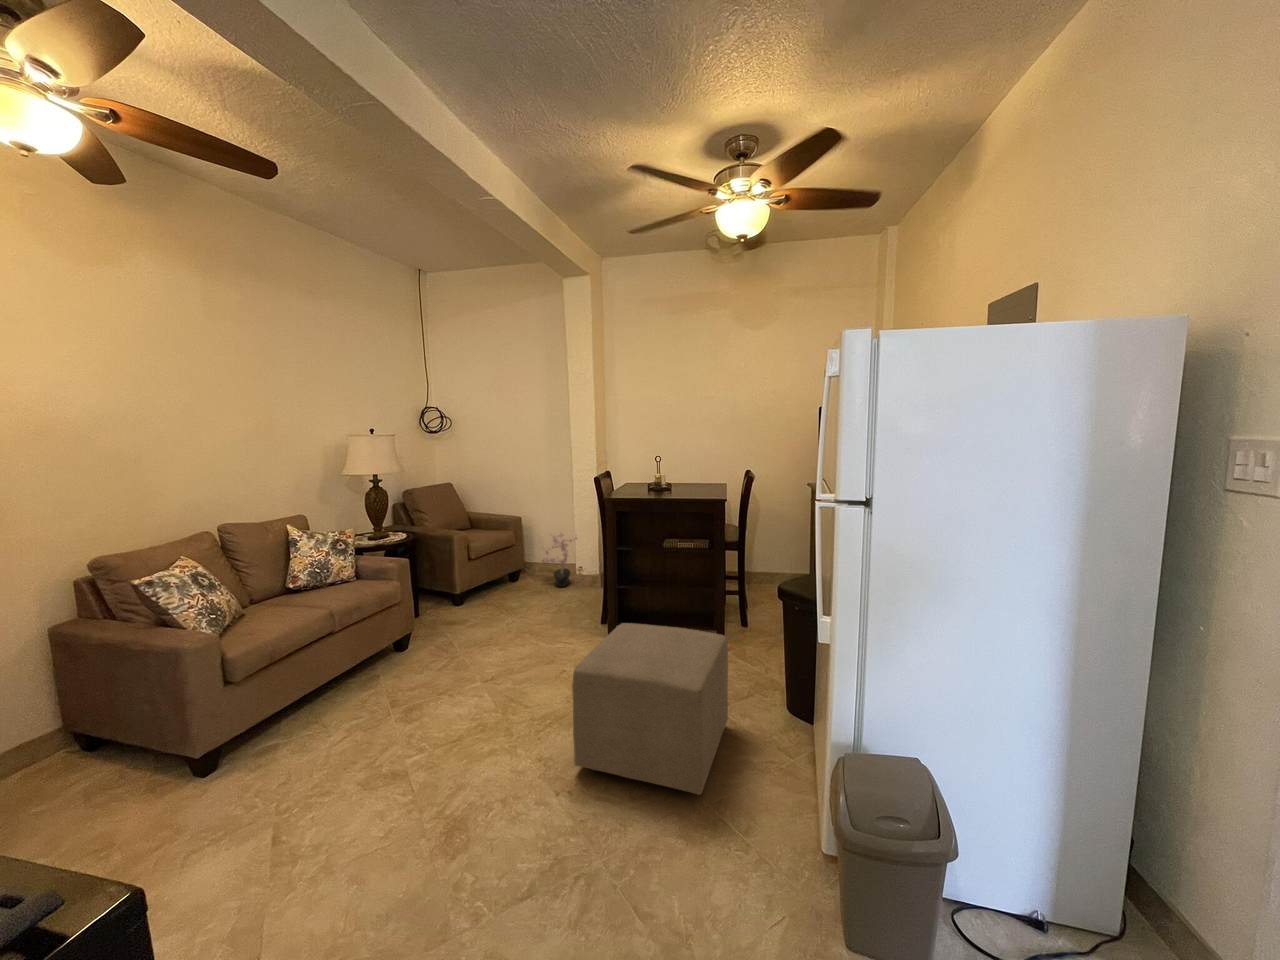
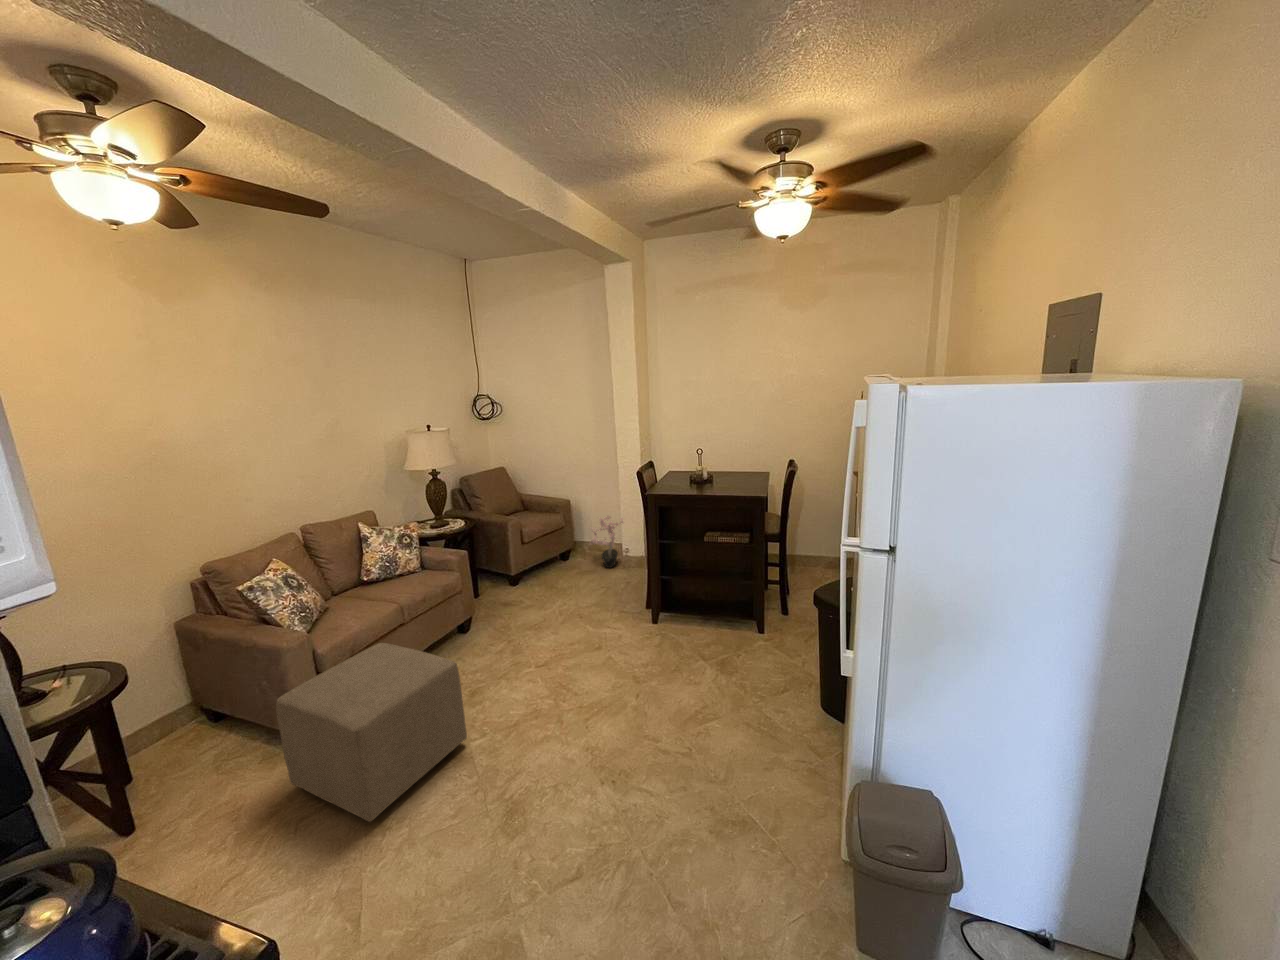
ottoman: present [572,623,728,795] -> present [276,643,467,822]

